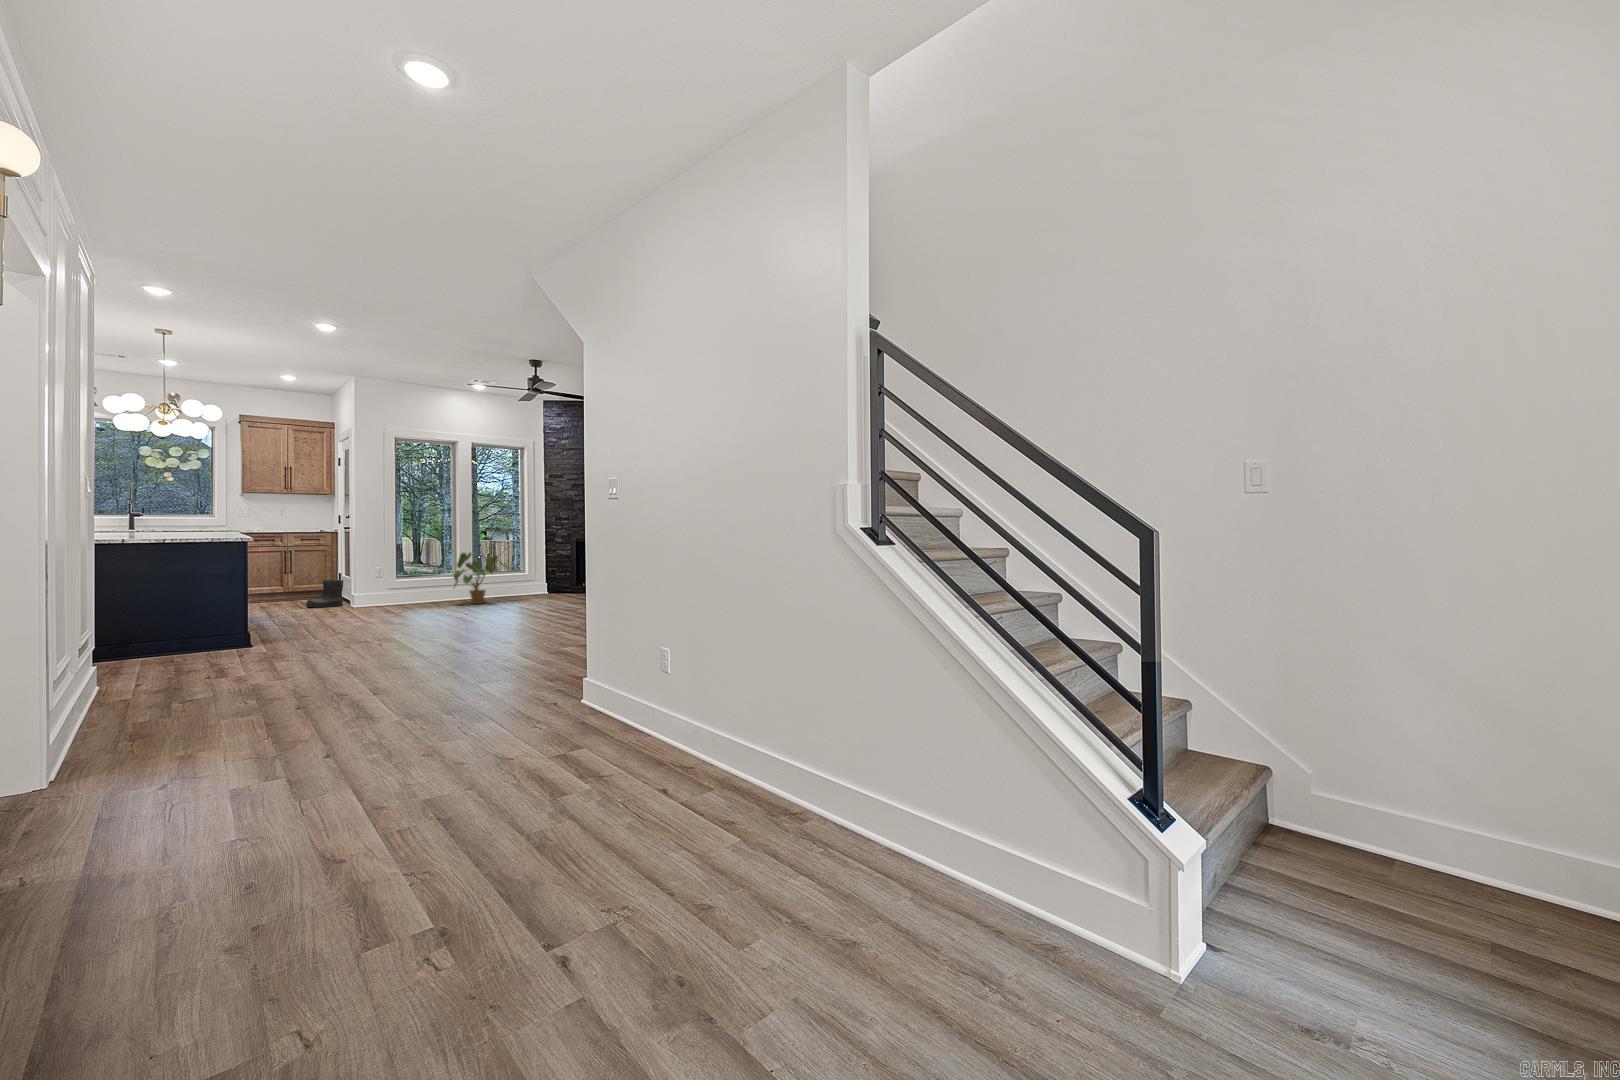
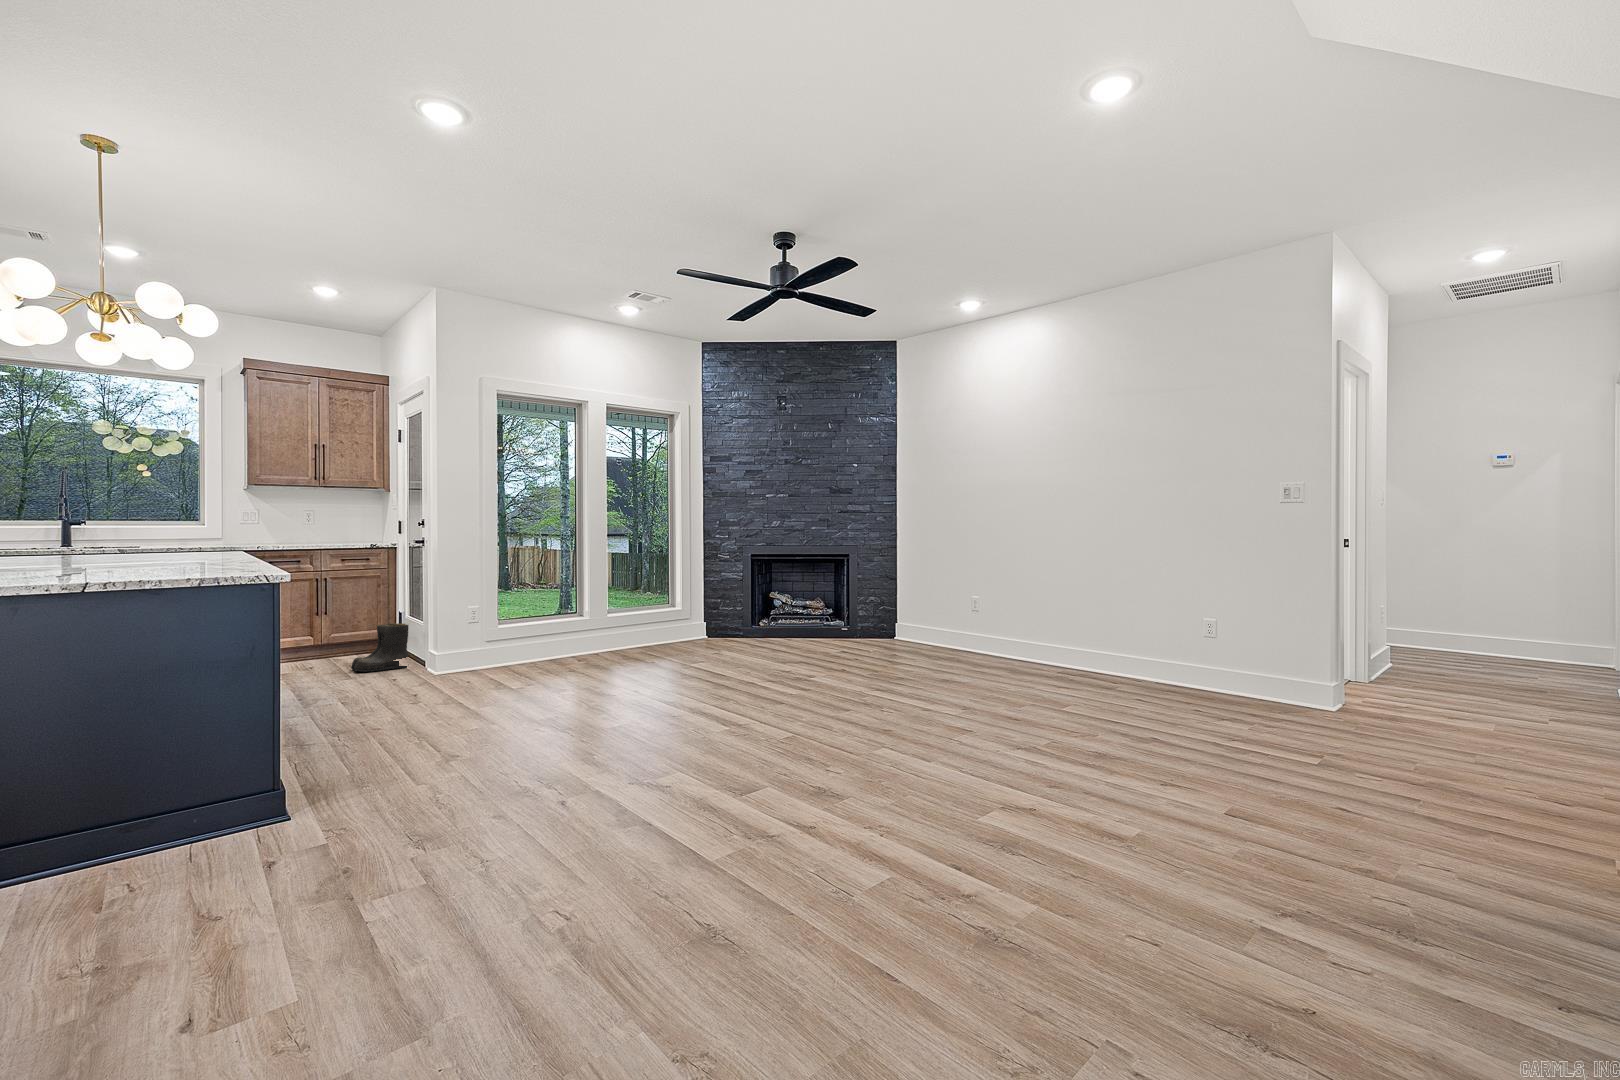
house plant: present [453,553,508,604] -> none [579,572,668,660]

